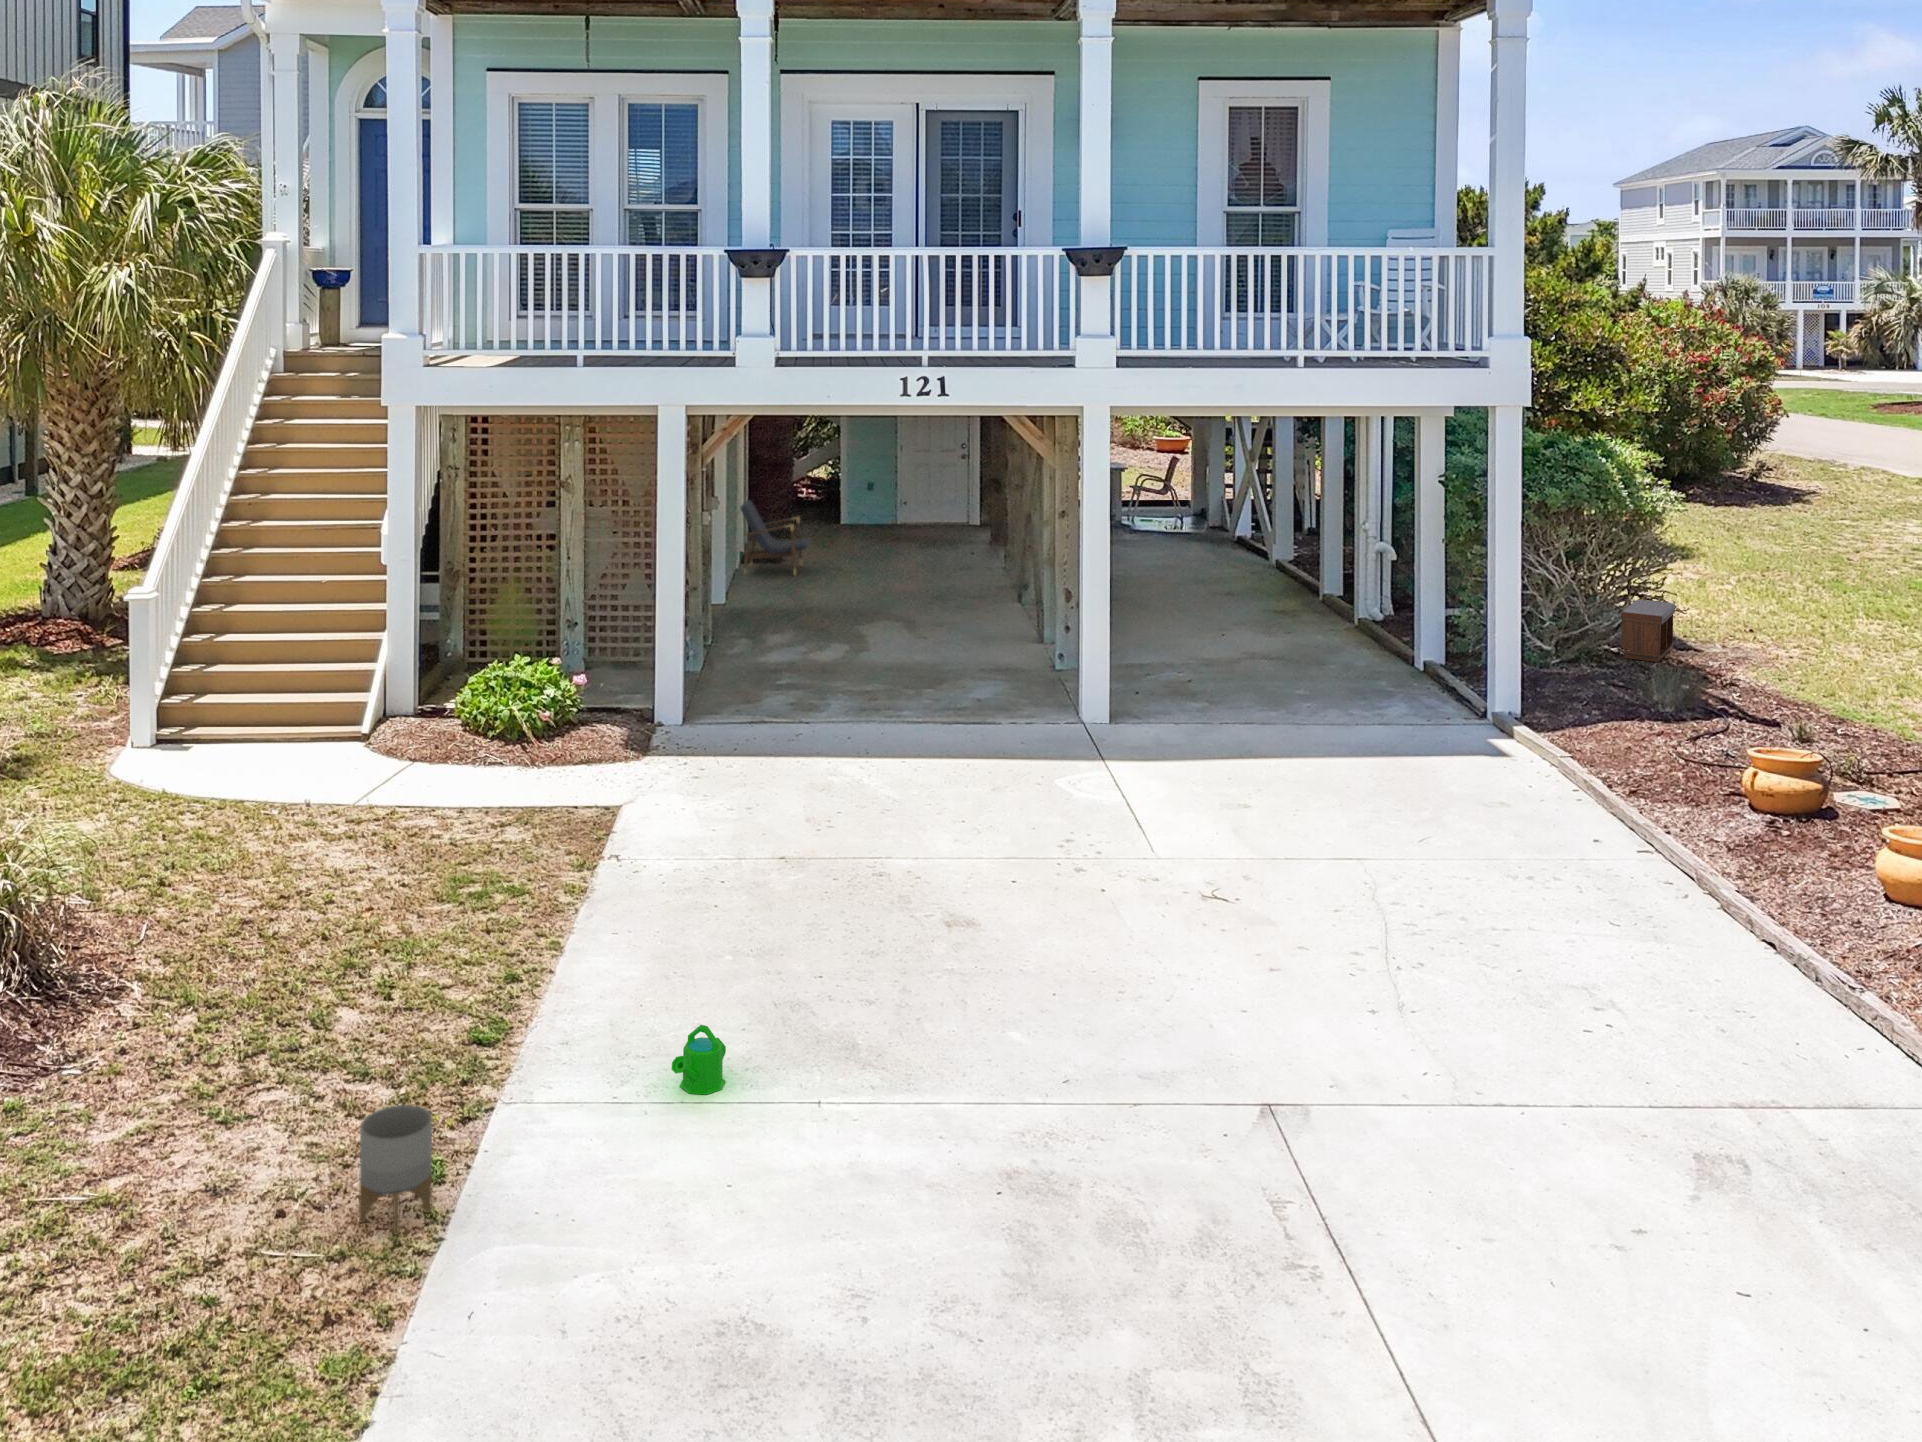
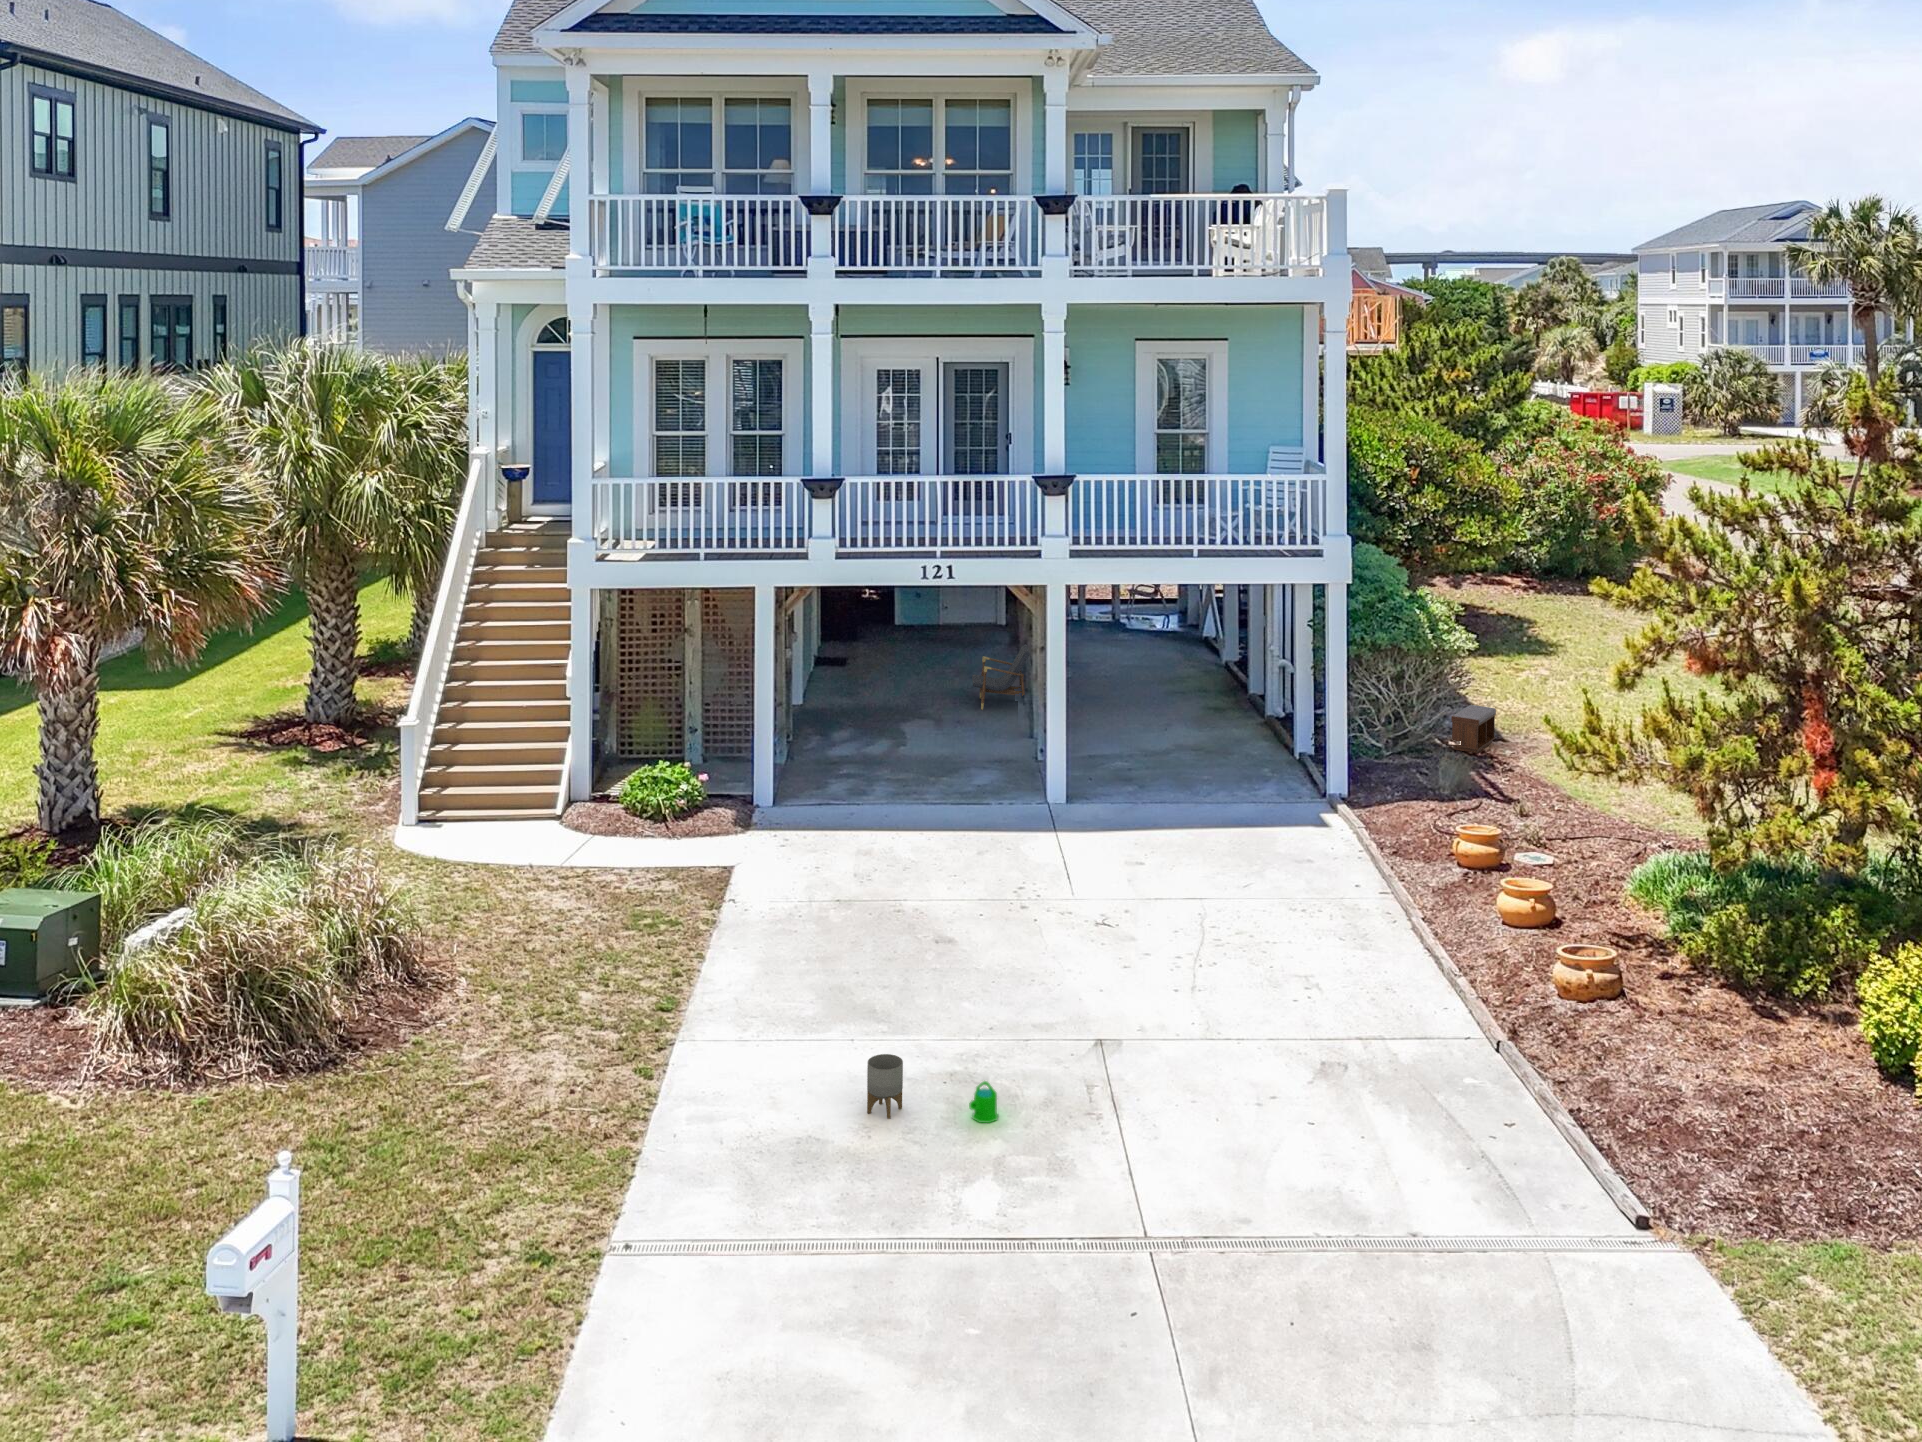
lounge chair: present [740,500,811,575] -> present [972,644,1030,710]
watering can: present [672,1025,726,1095] -> present [969,1081,998,1123]
planter: present [359,1105,432,1235] -> present [867,1054,903,1119]

